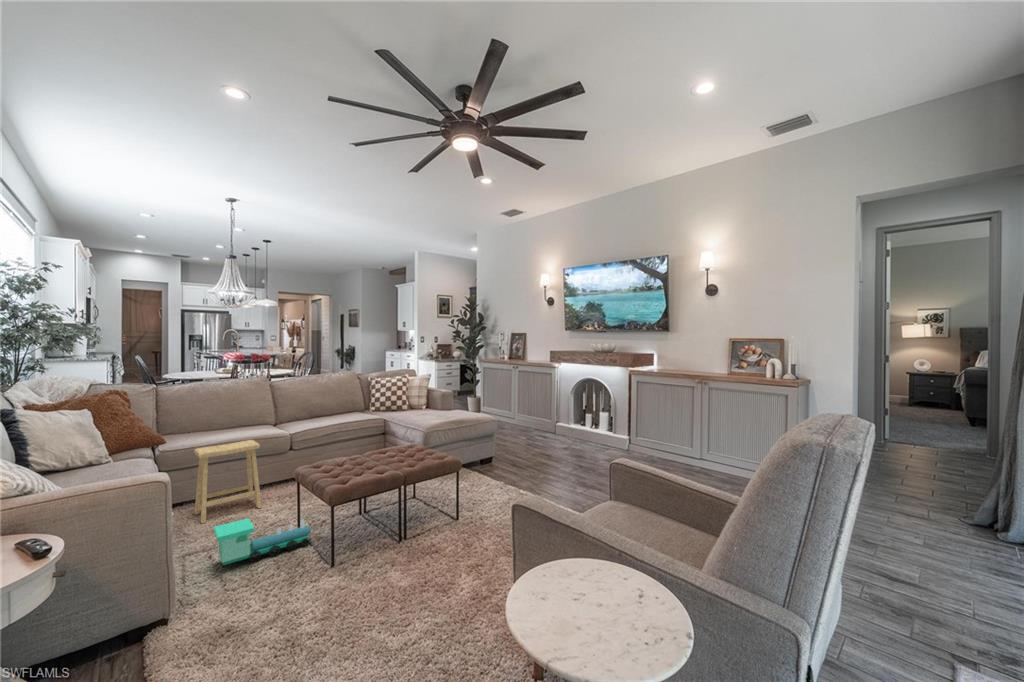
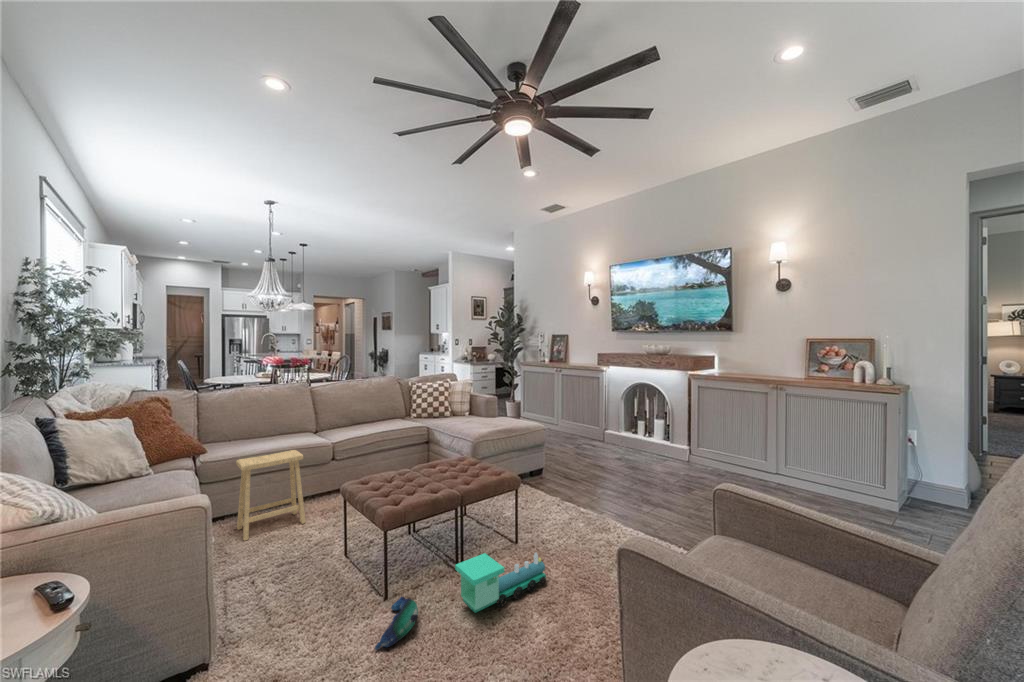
toy train: present [214,518,312,565] -> present [455,553,547,613]
plush toy: none [318,564,359,605] -> present [375,597,418,650]

